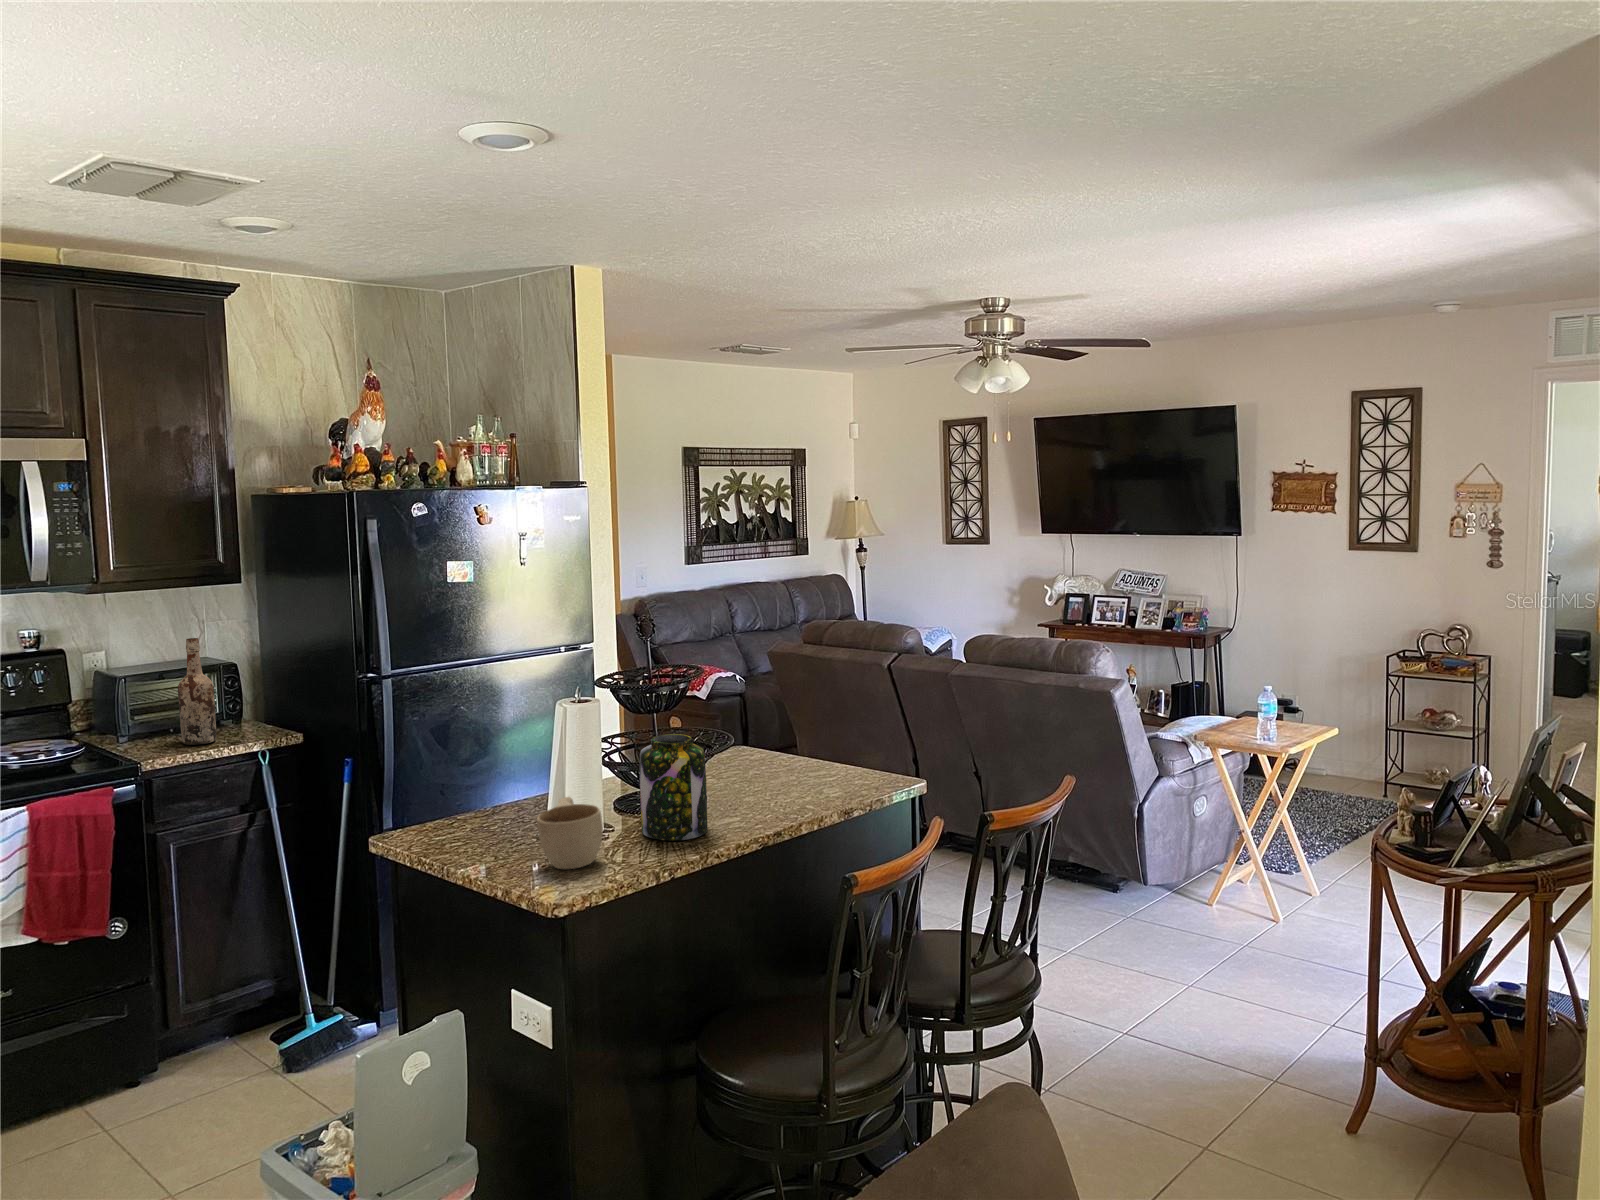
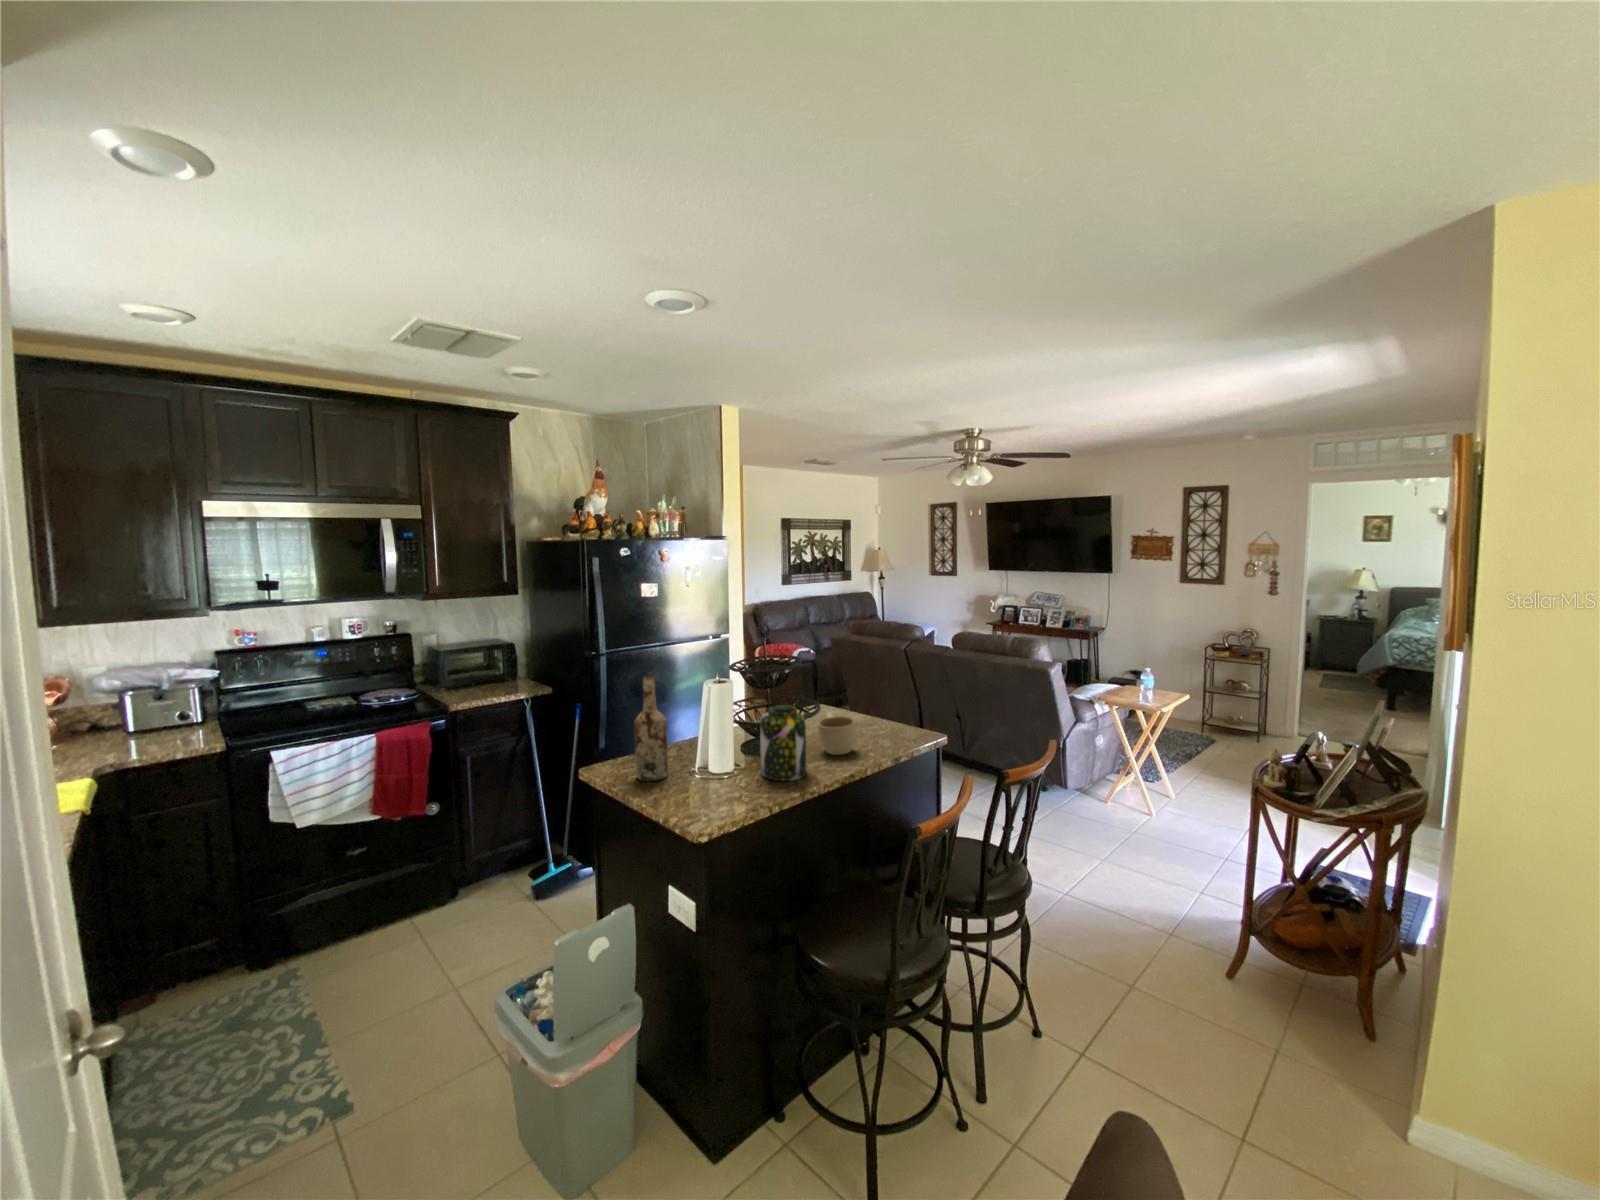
wine bottle: present [178,638,216,745] -> present [634,675,668,781]
cup: present [537,797,603,869] -> present [818,712,856,755]

